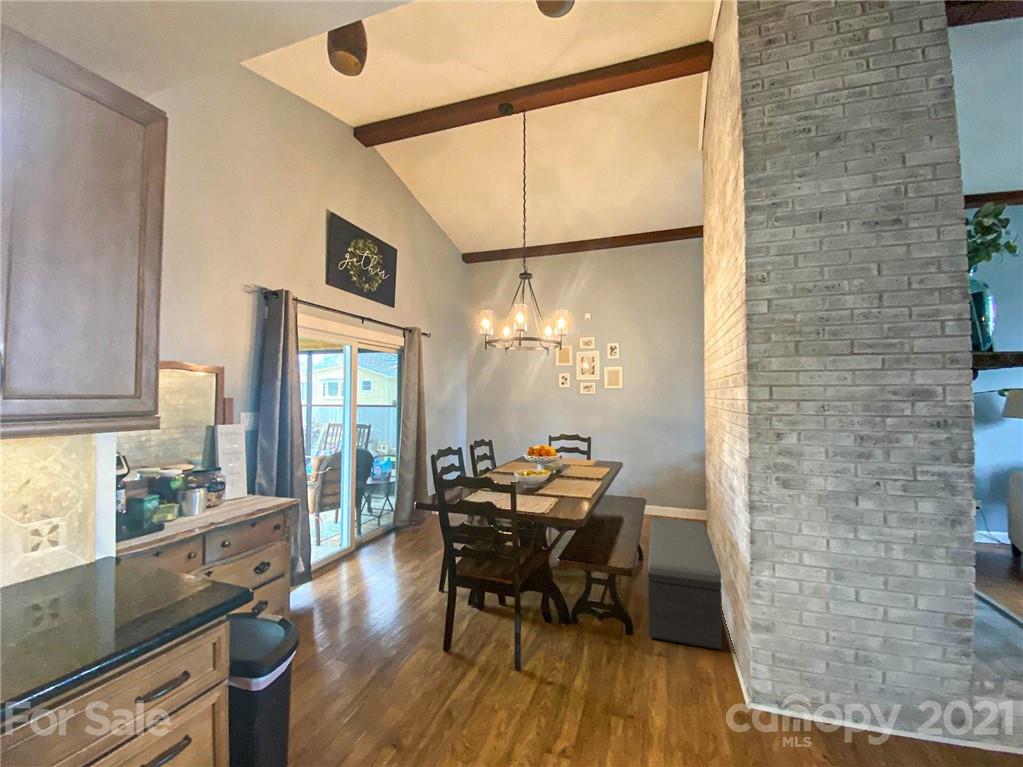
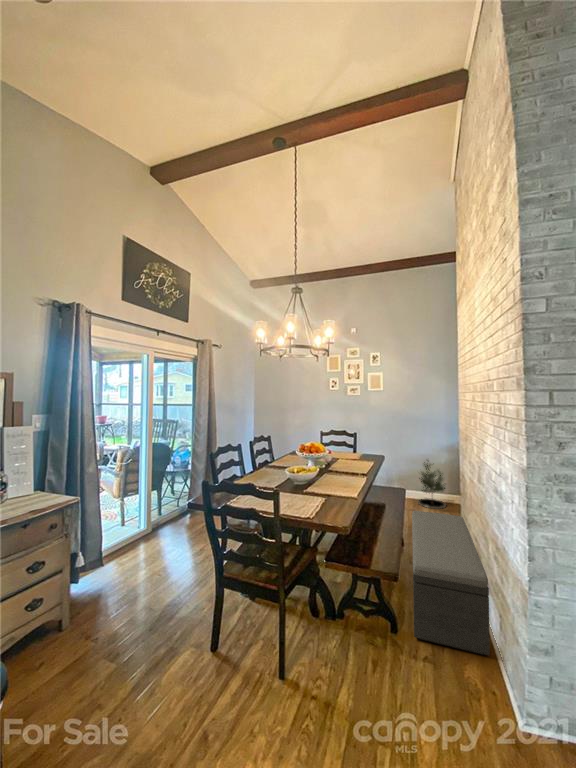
potted tree: none [659,465,695,523] -> present [418,460,446,509]

